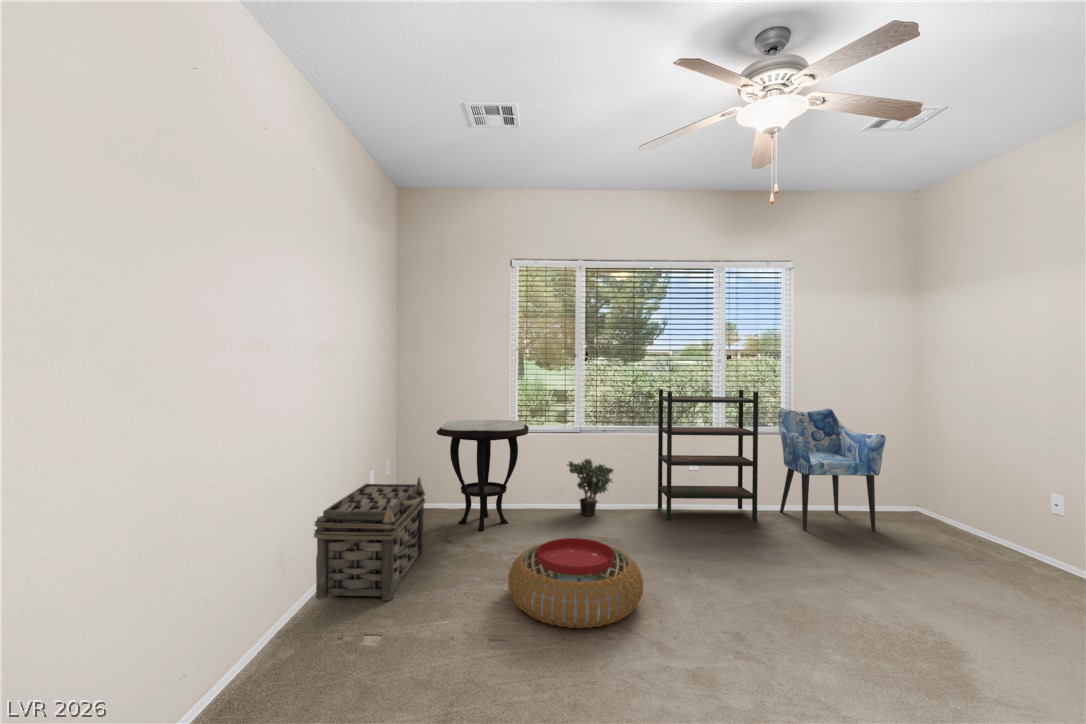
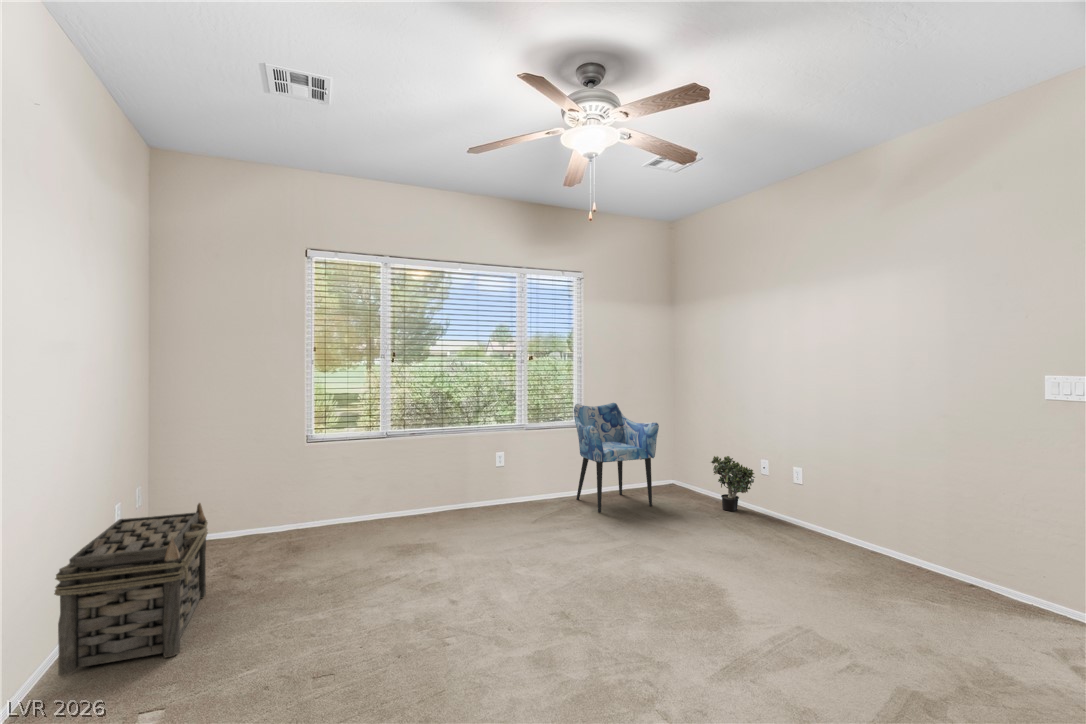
bookshelf: present [658,389,758,520] -> none [467,388,559,519]
side table: present [437,420,529,531] -> none [214,429,332,559]
potted plant: present [567,459,613,516] -> present [710,456,755,511]
pouf: present [508,538,643,628] -> none [331,547,476,640]

